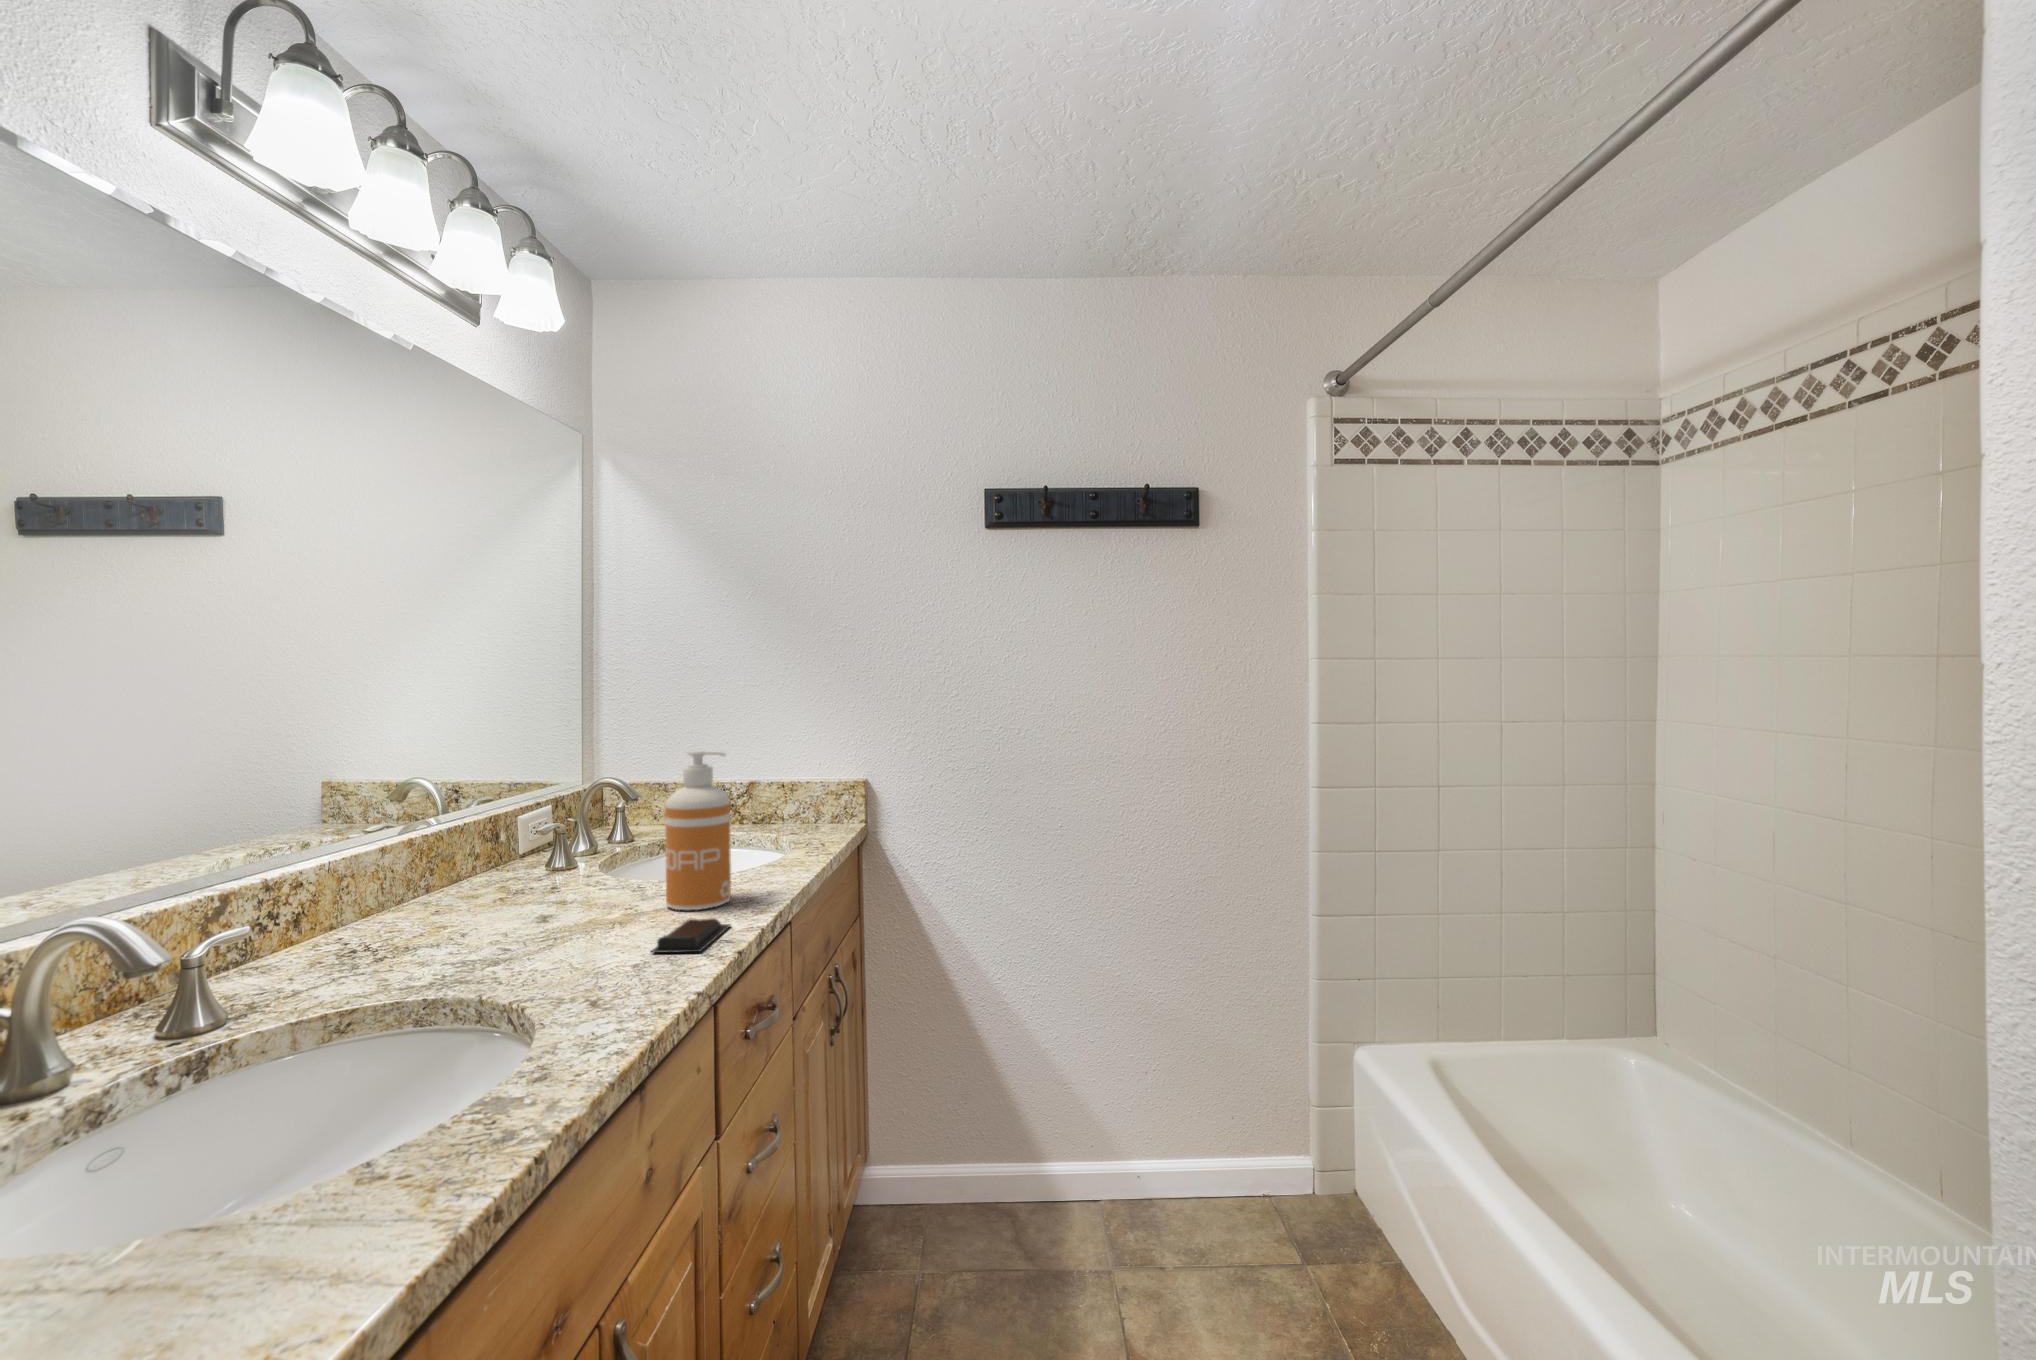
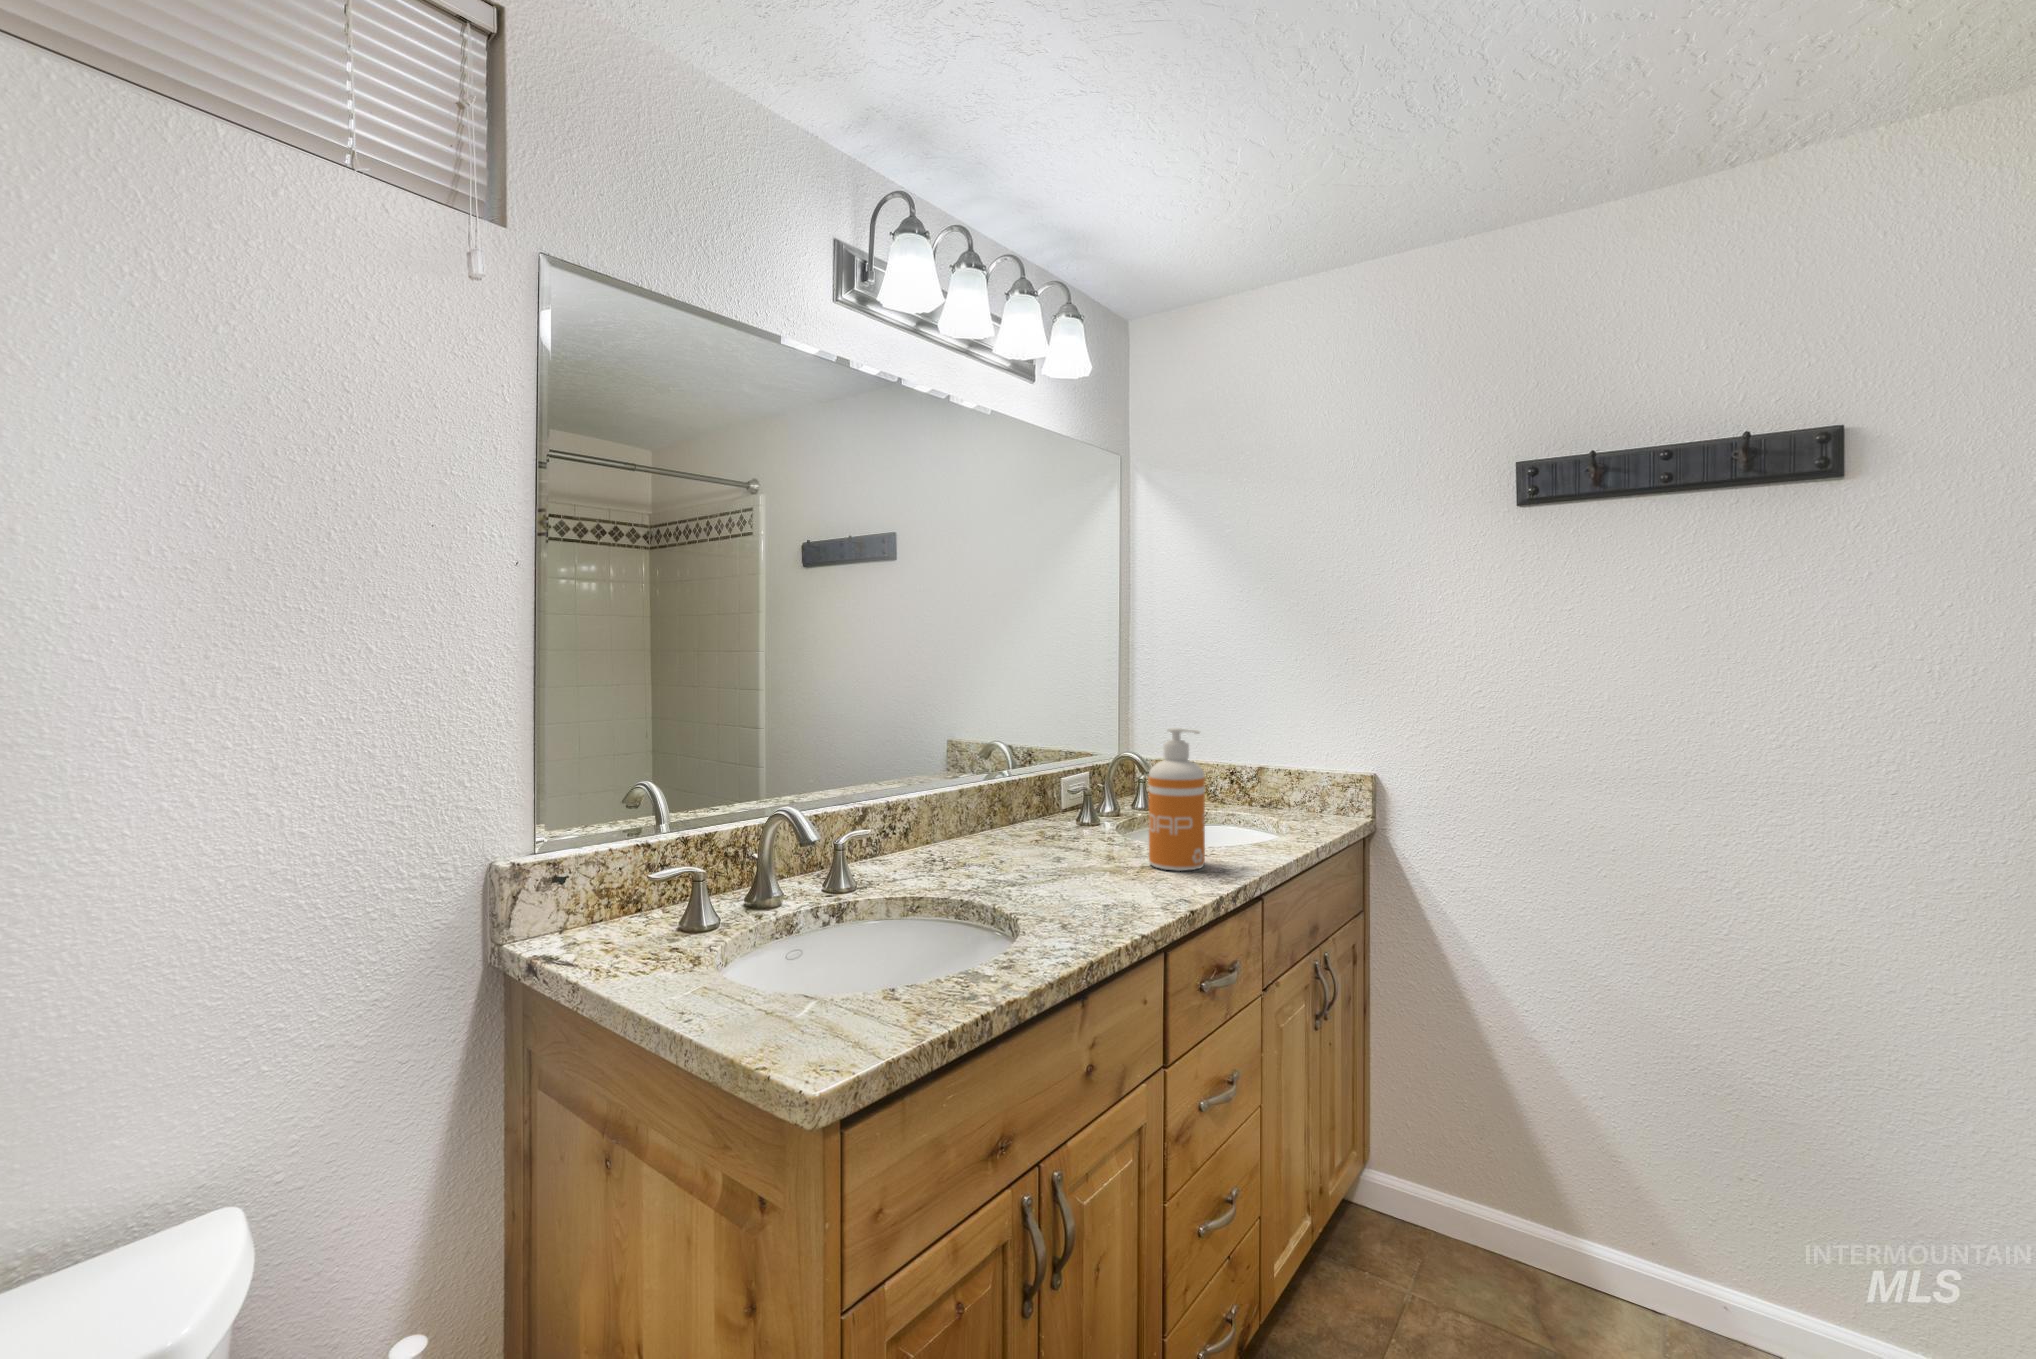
soap bar: present [651,918,730,953] -> none [1119,876,1193,904]

